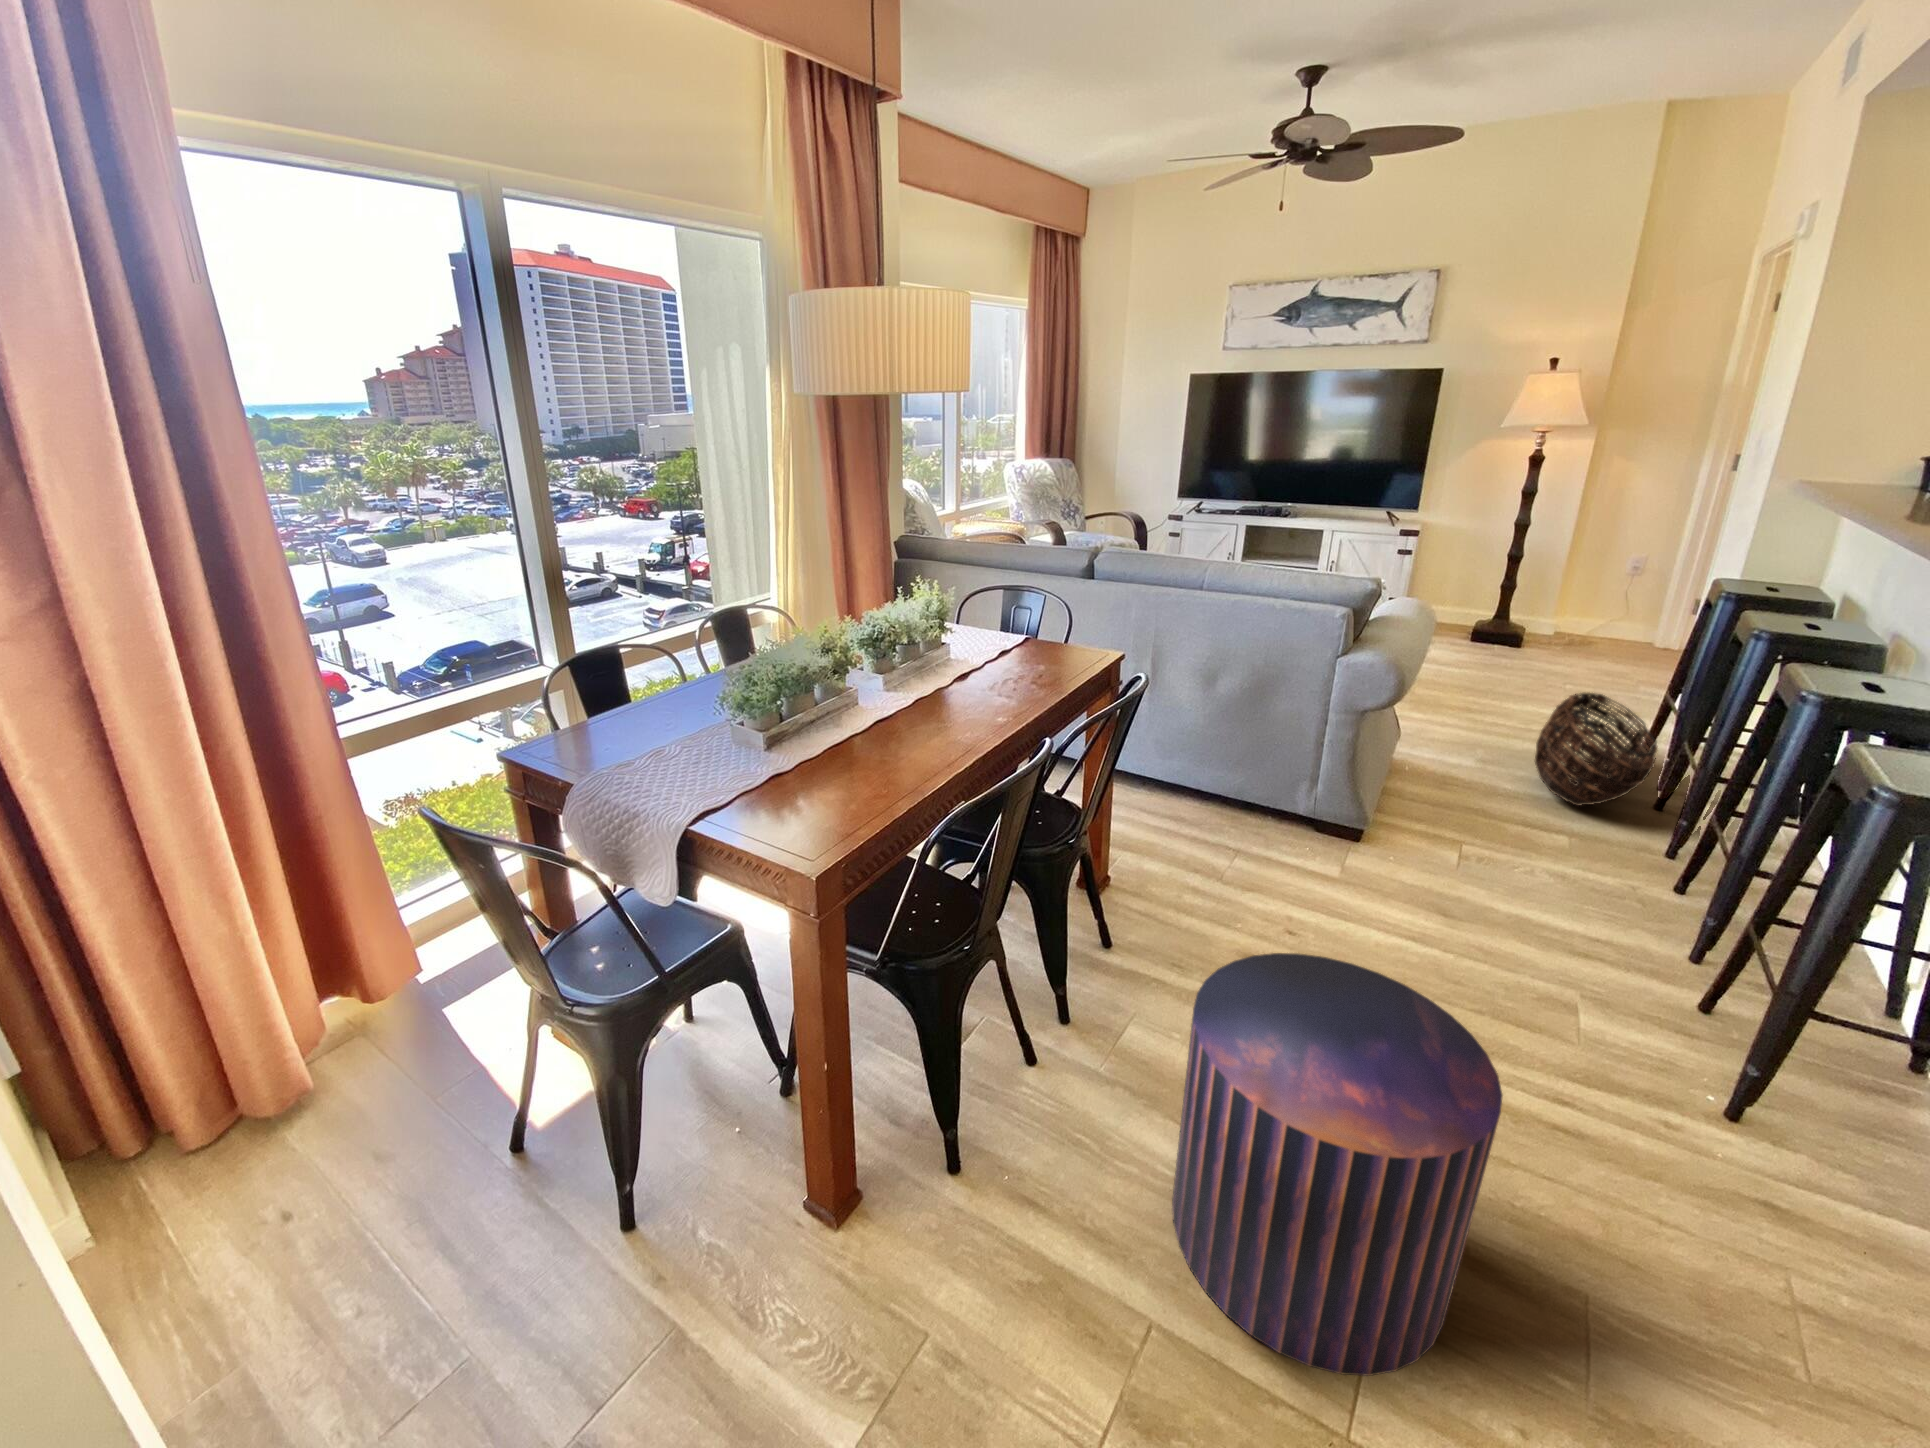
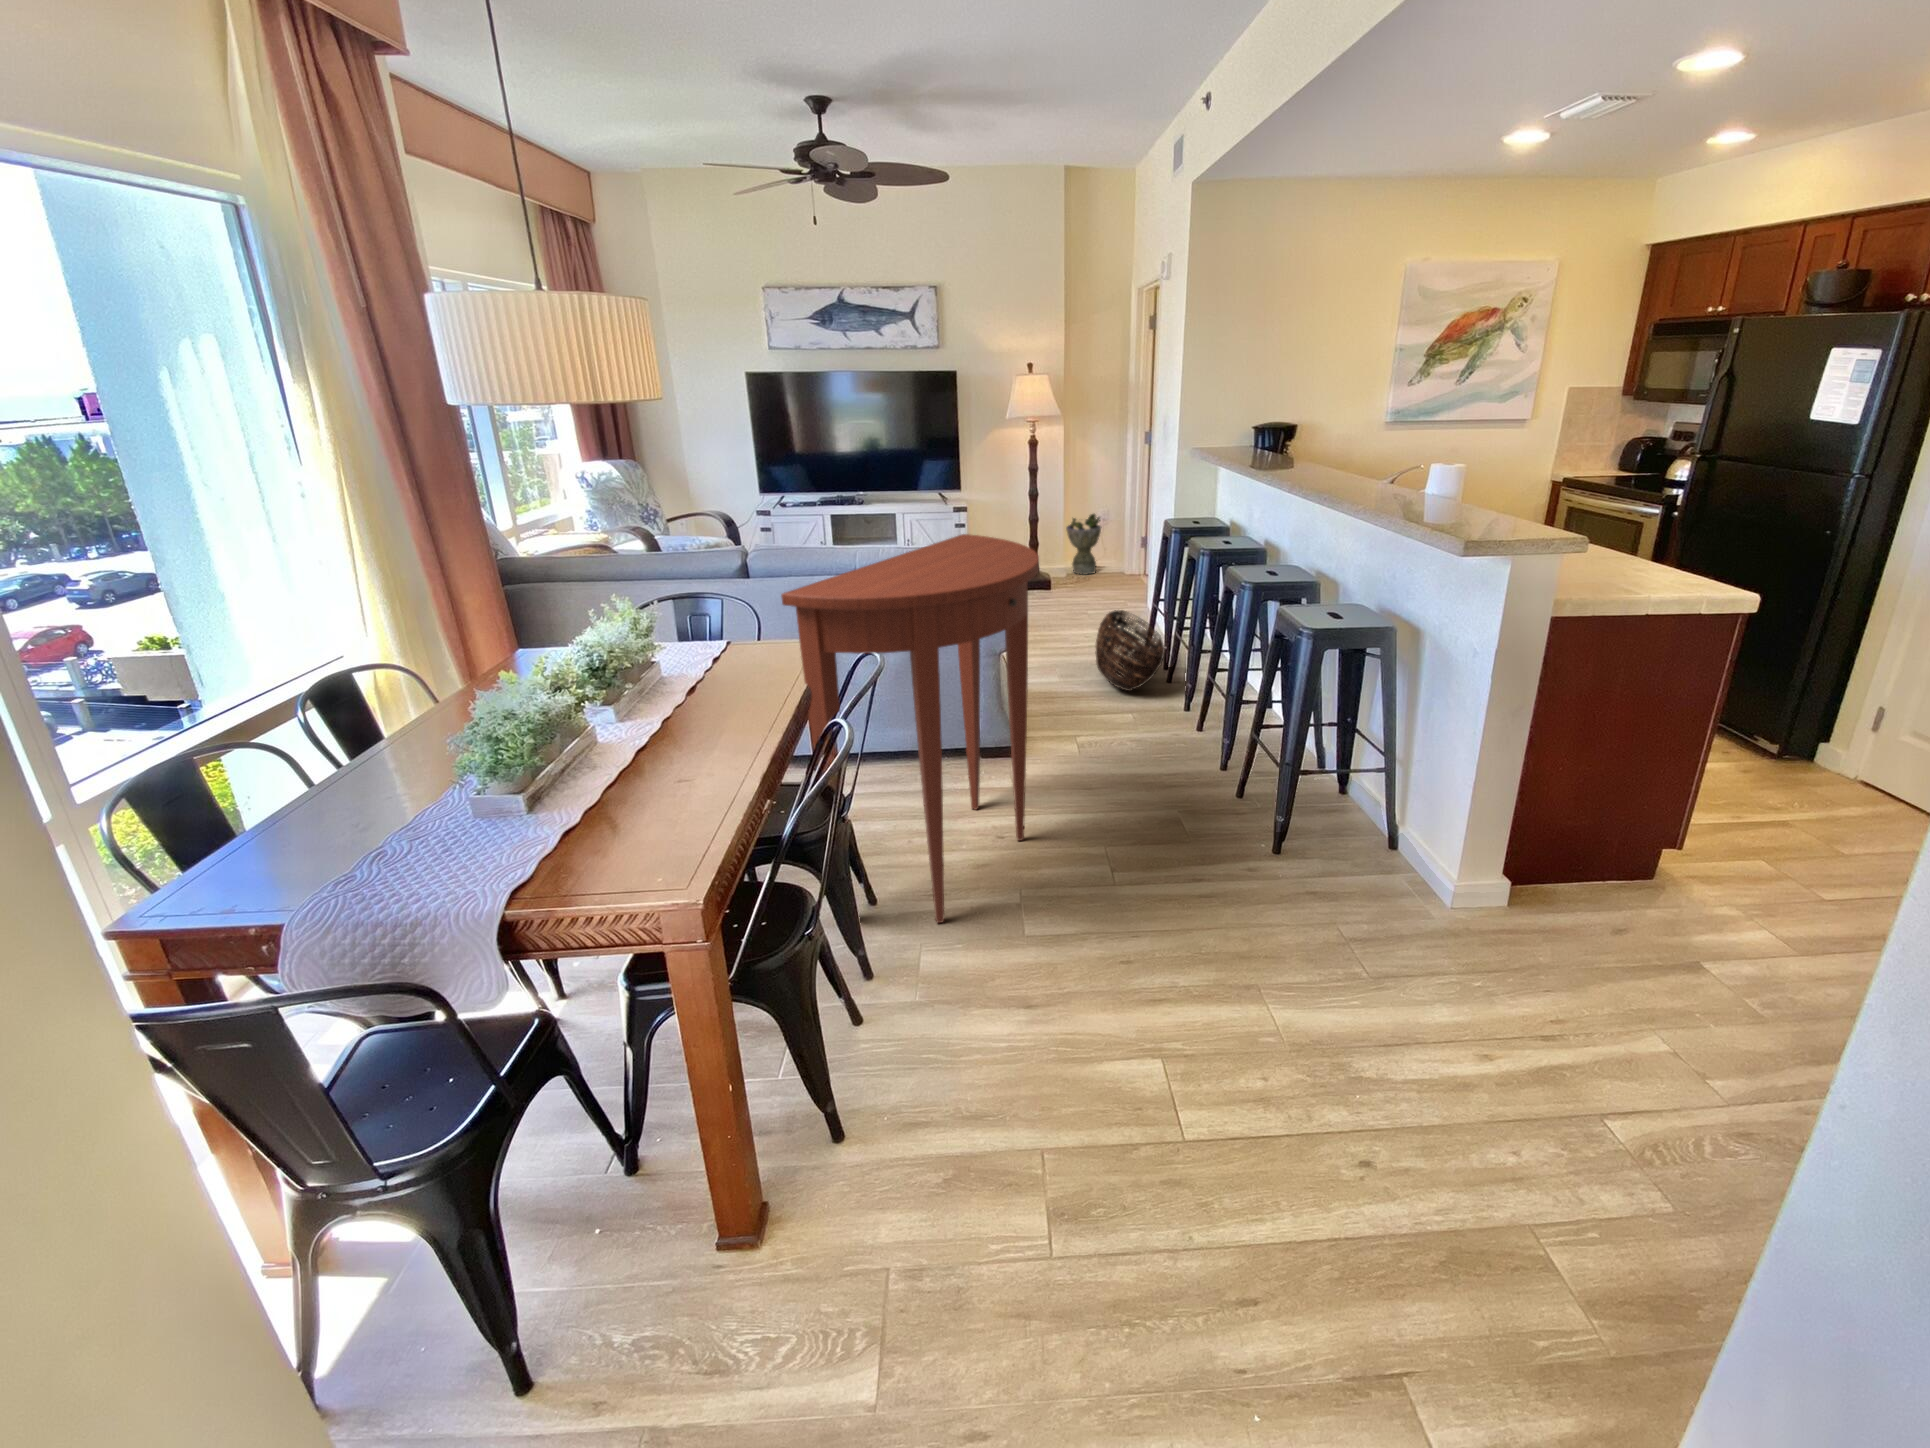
console table: none [1056,560,1401,1000] -> present [781,534,1039,923]
planter: none [1566,560,1632,640] -> present [1066,514,1102,575]
pouf: present [1172,953,1503,1376] -> none [1008,828,1211,1117]

